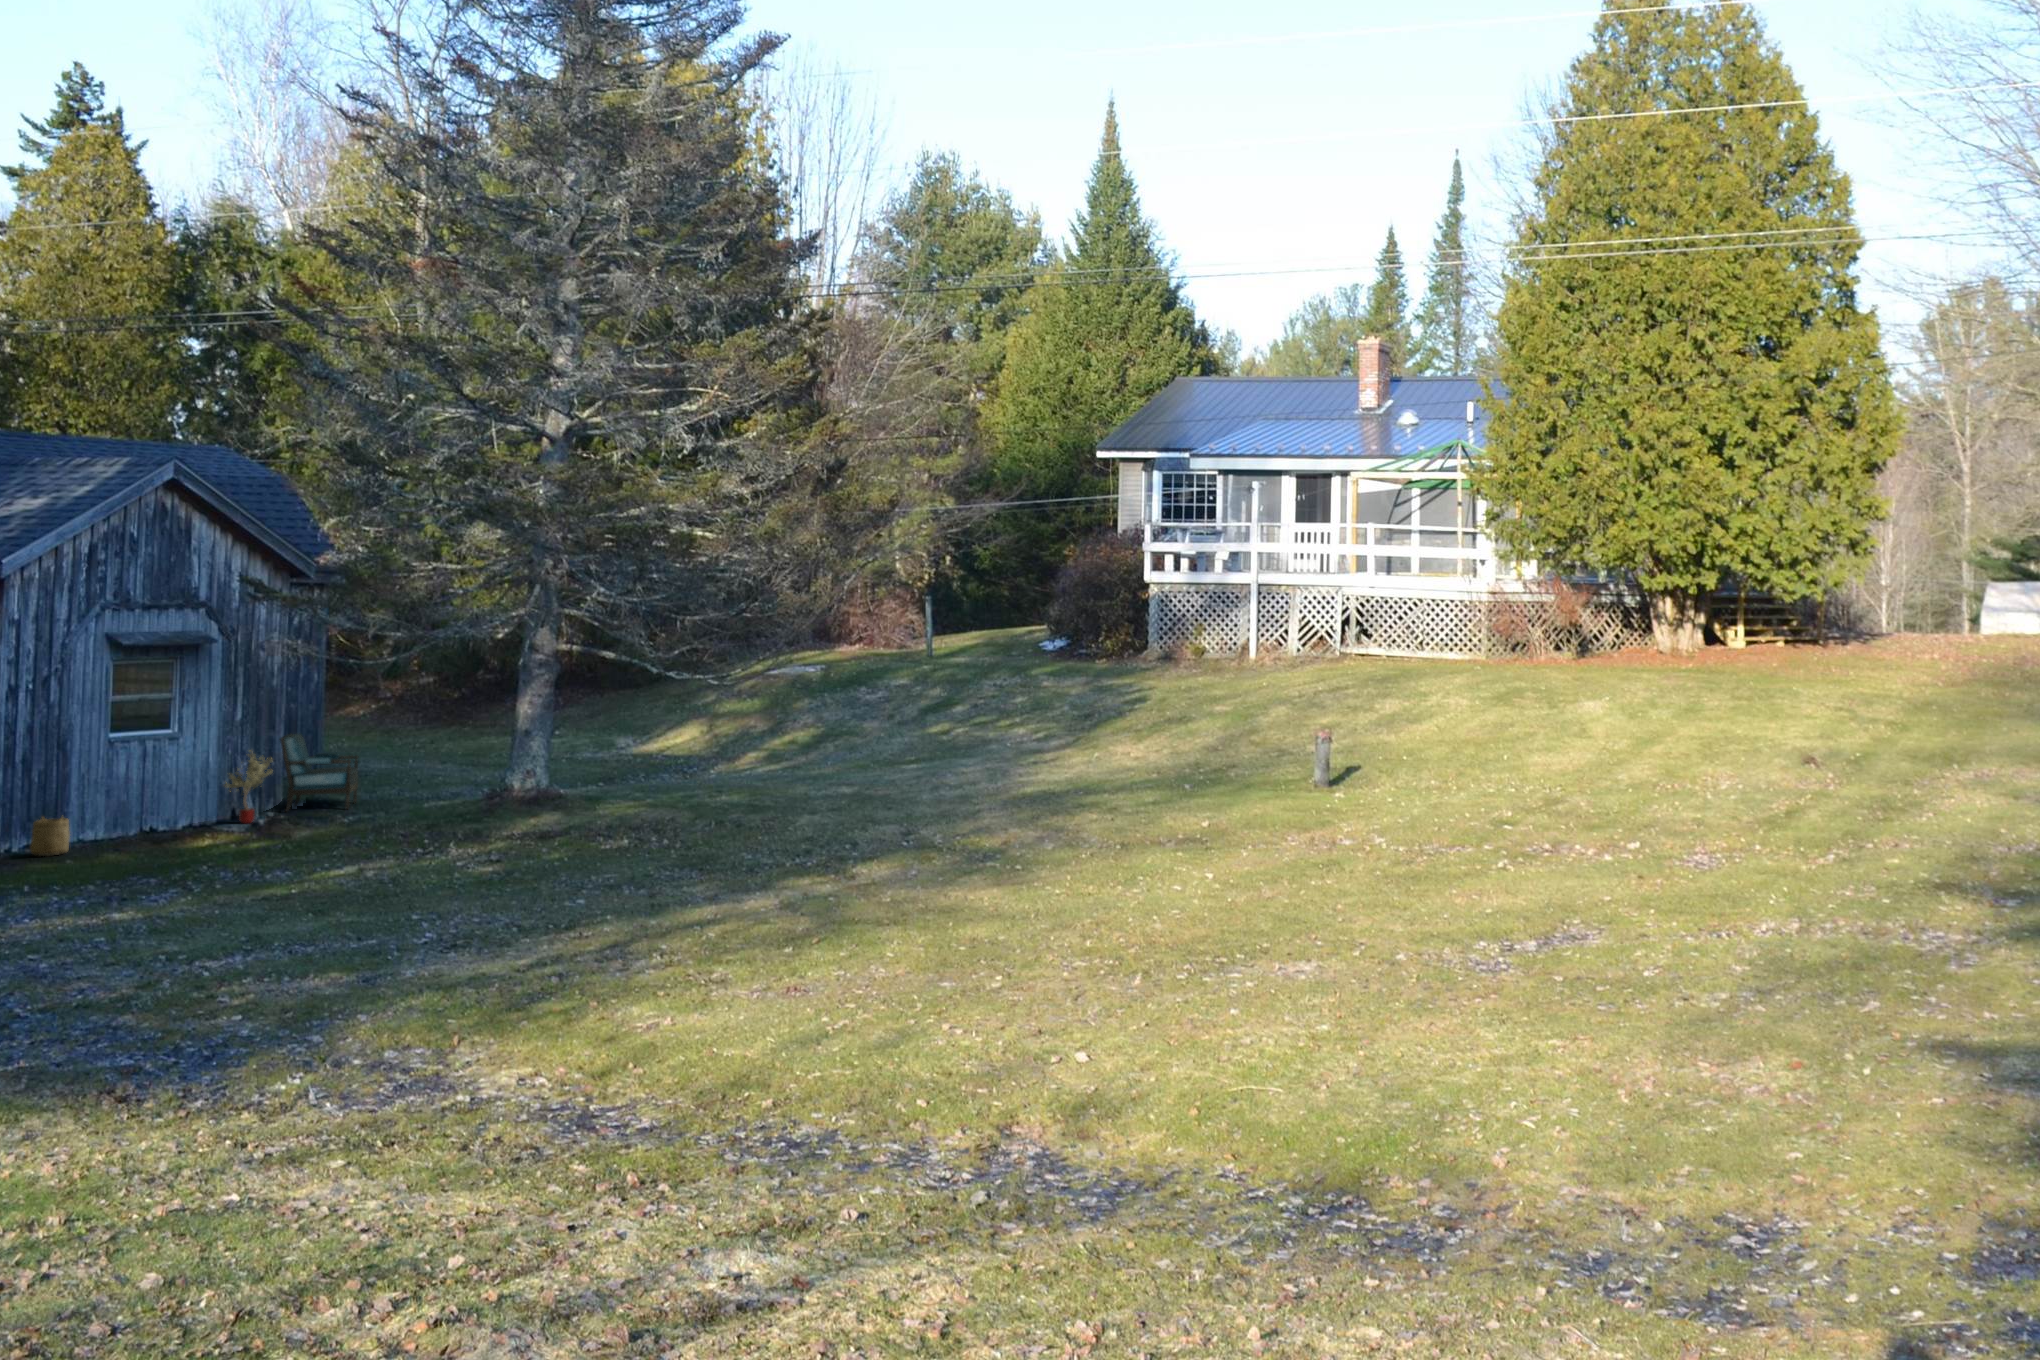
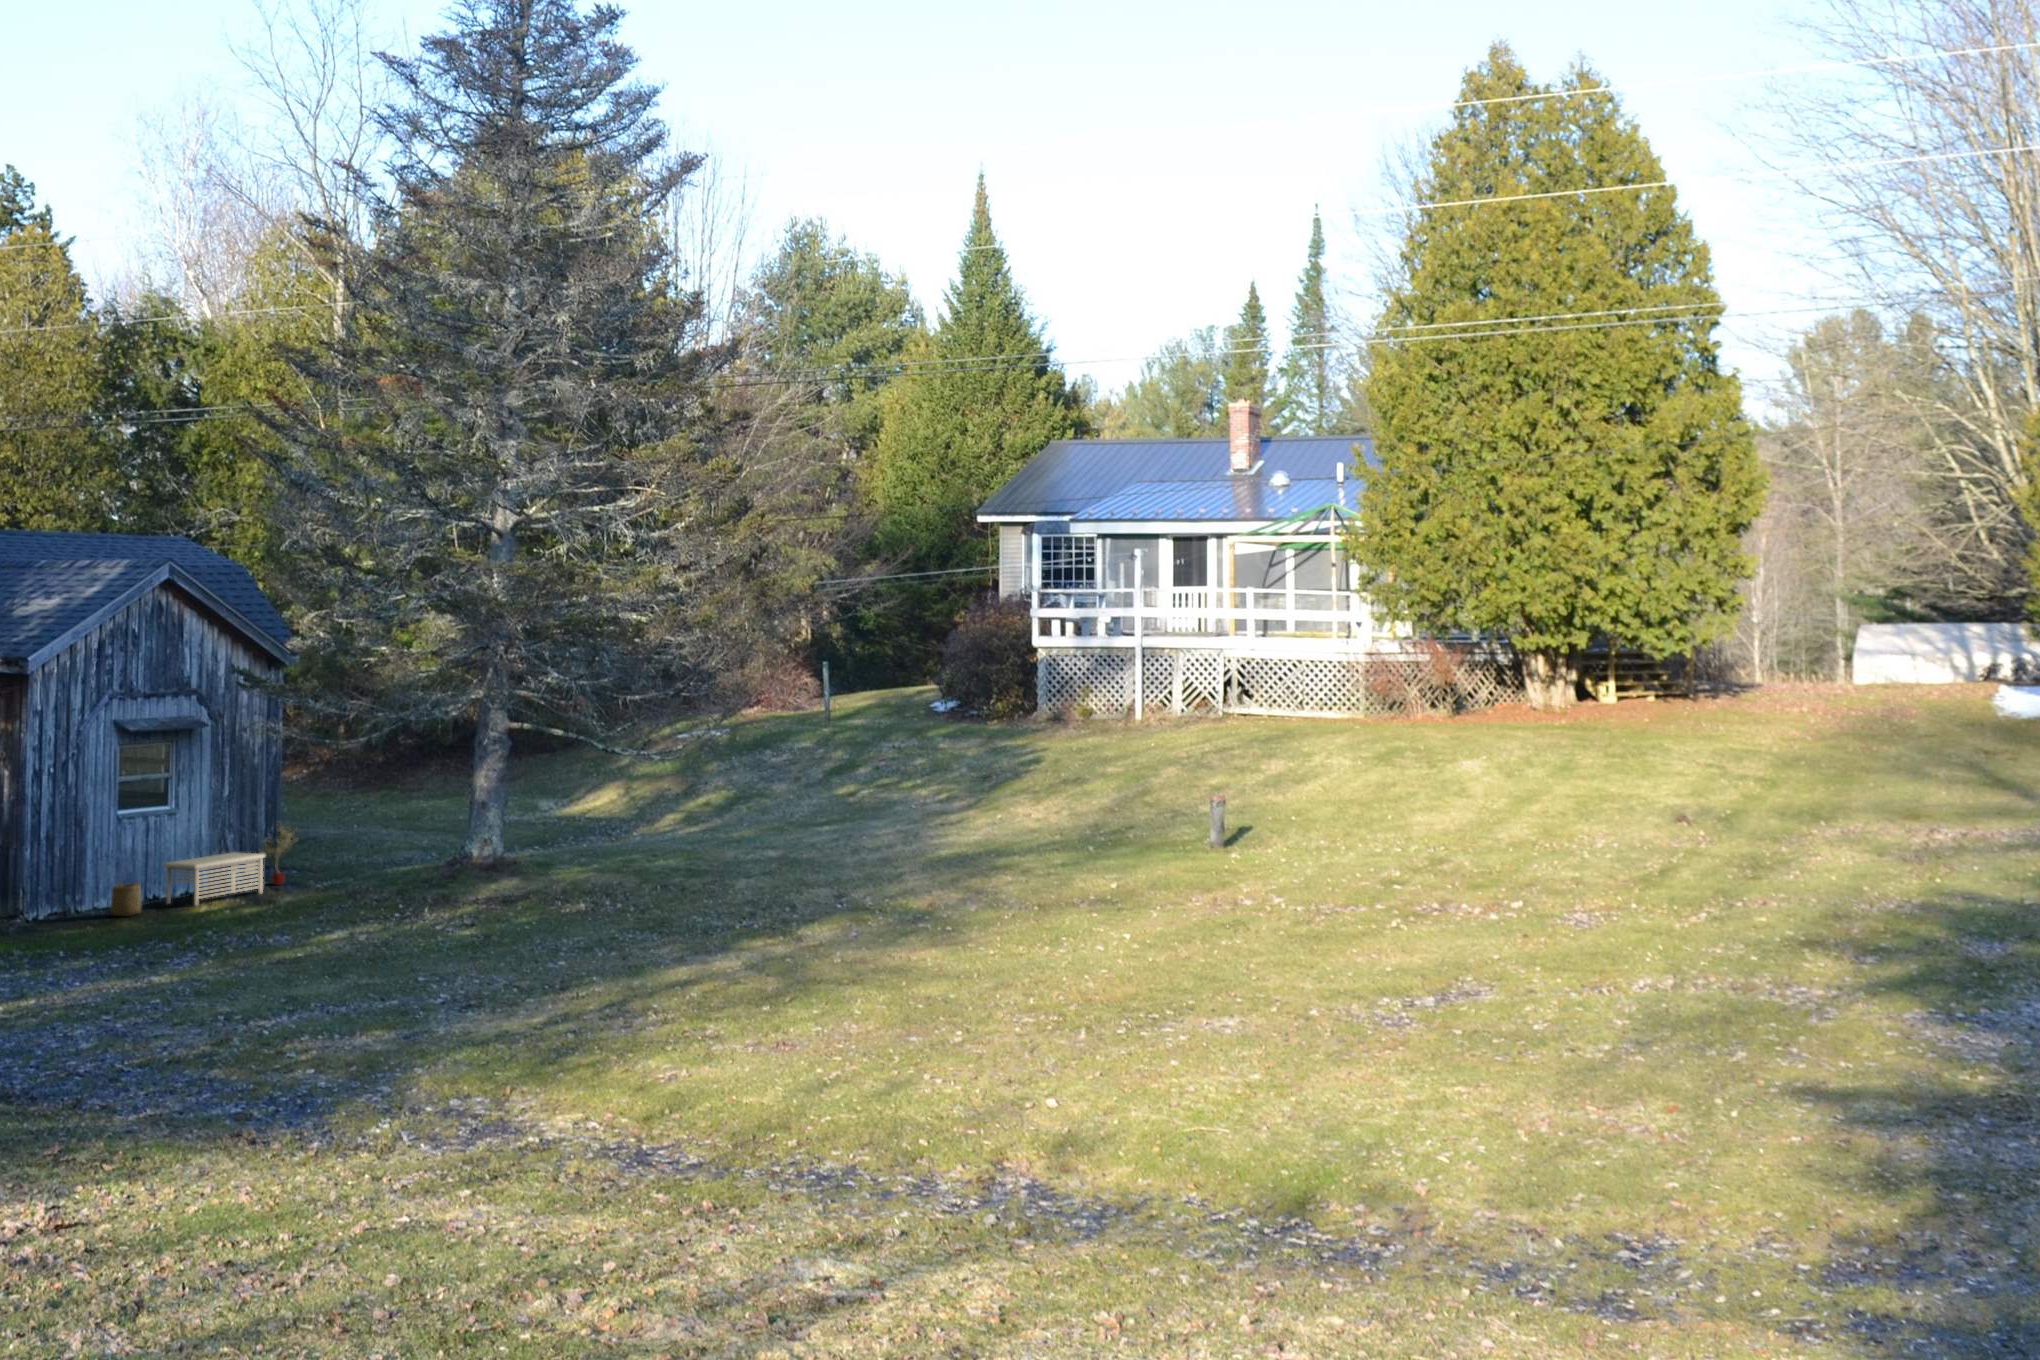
chair: present [280,733,358,811] -> none [301,804,365,874]
storage bench: none [100,785,229,845] -> present [163,852,265,905]

